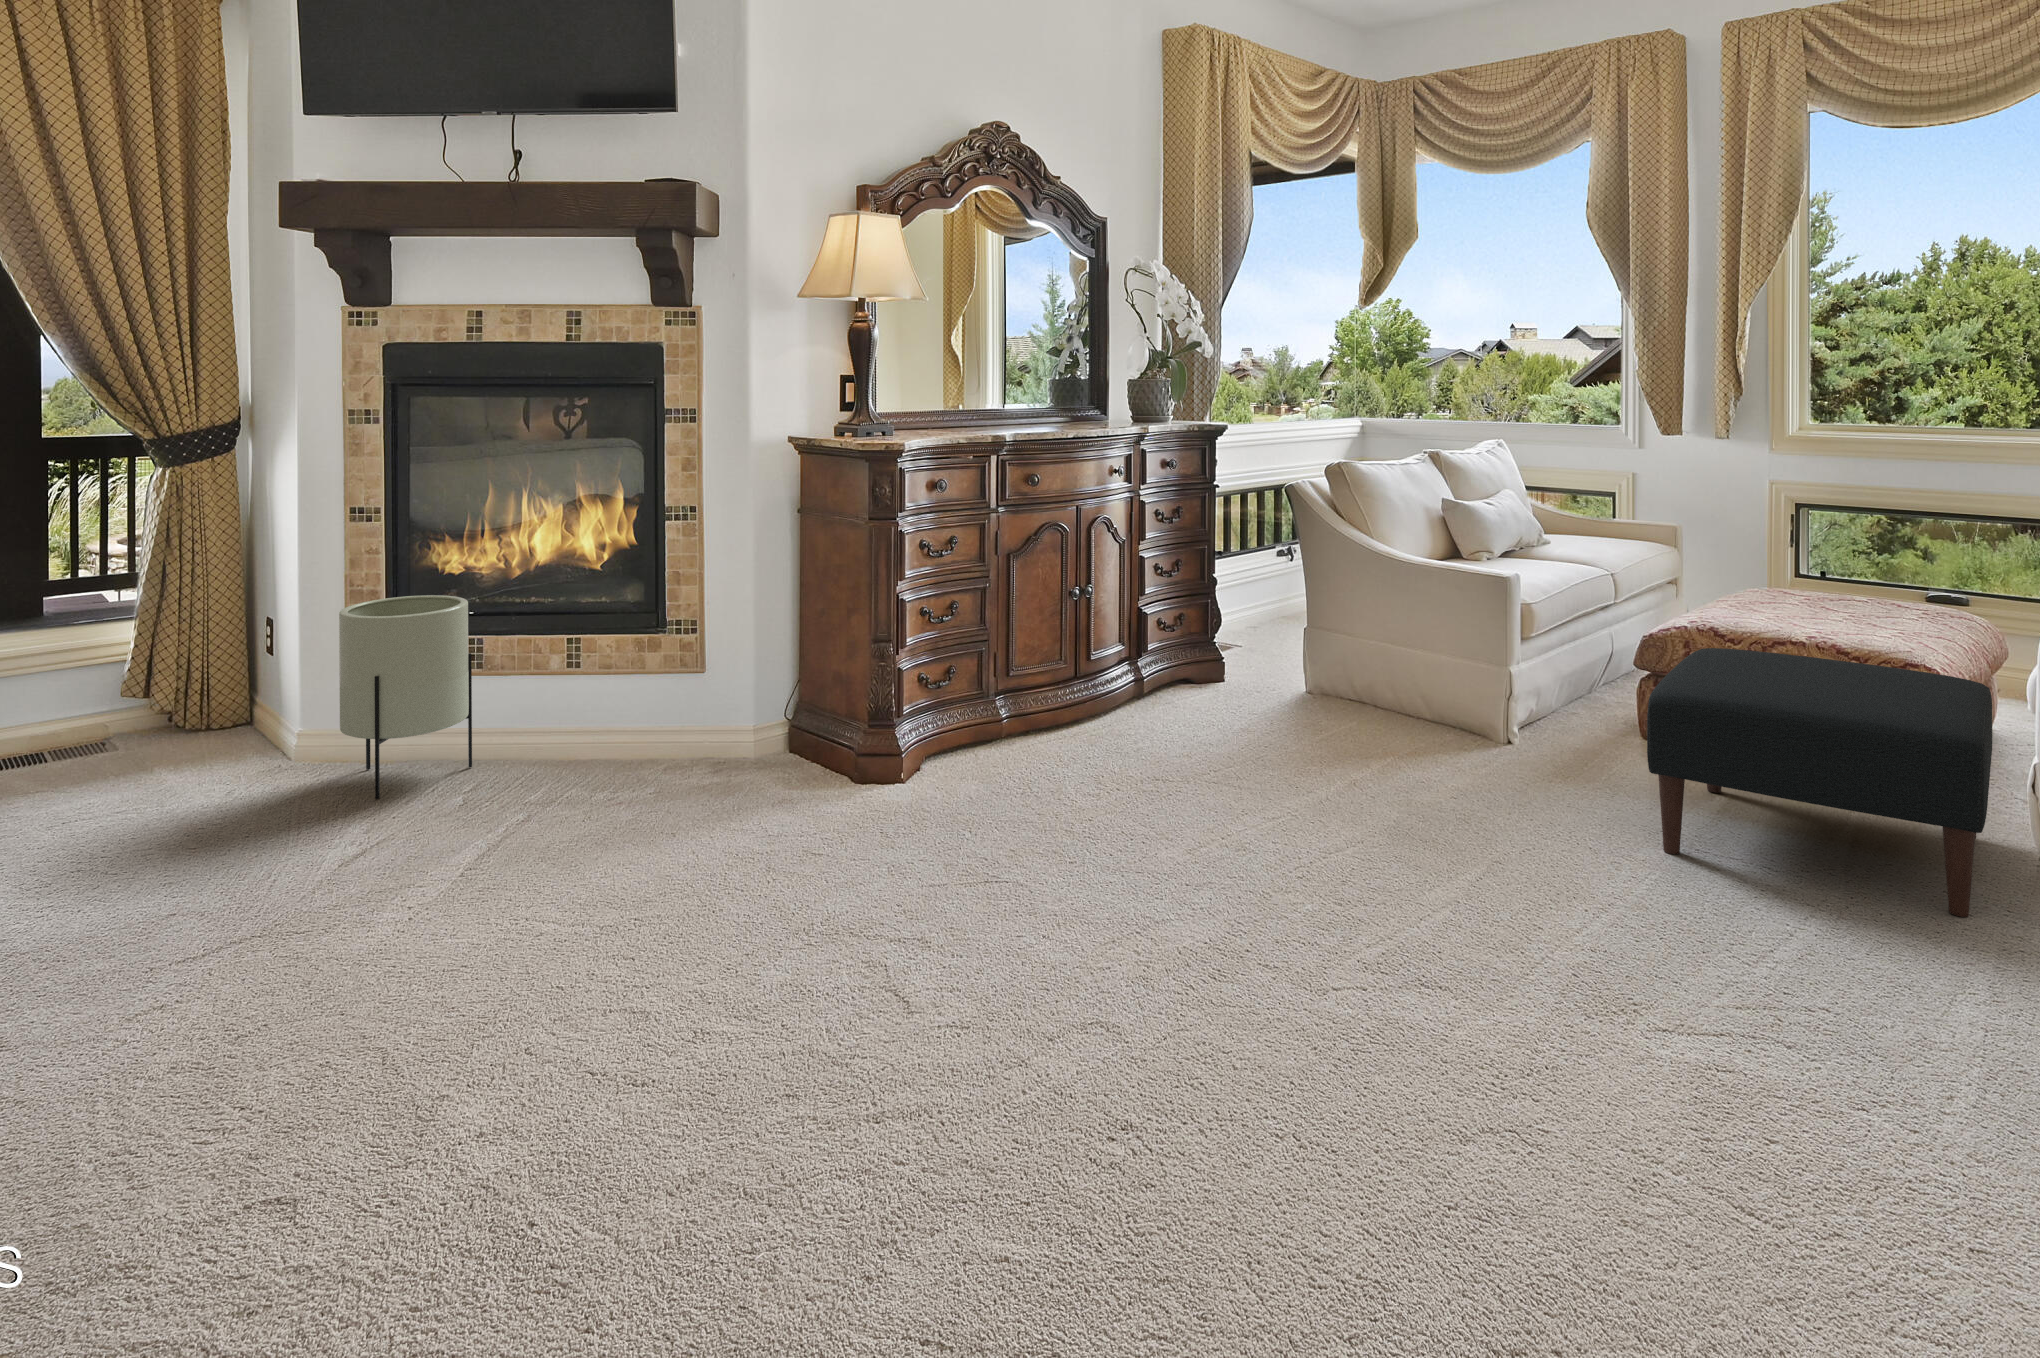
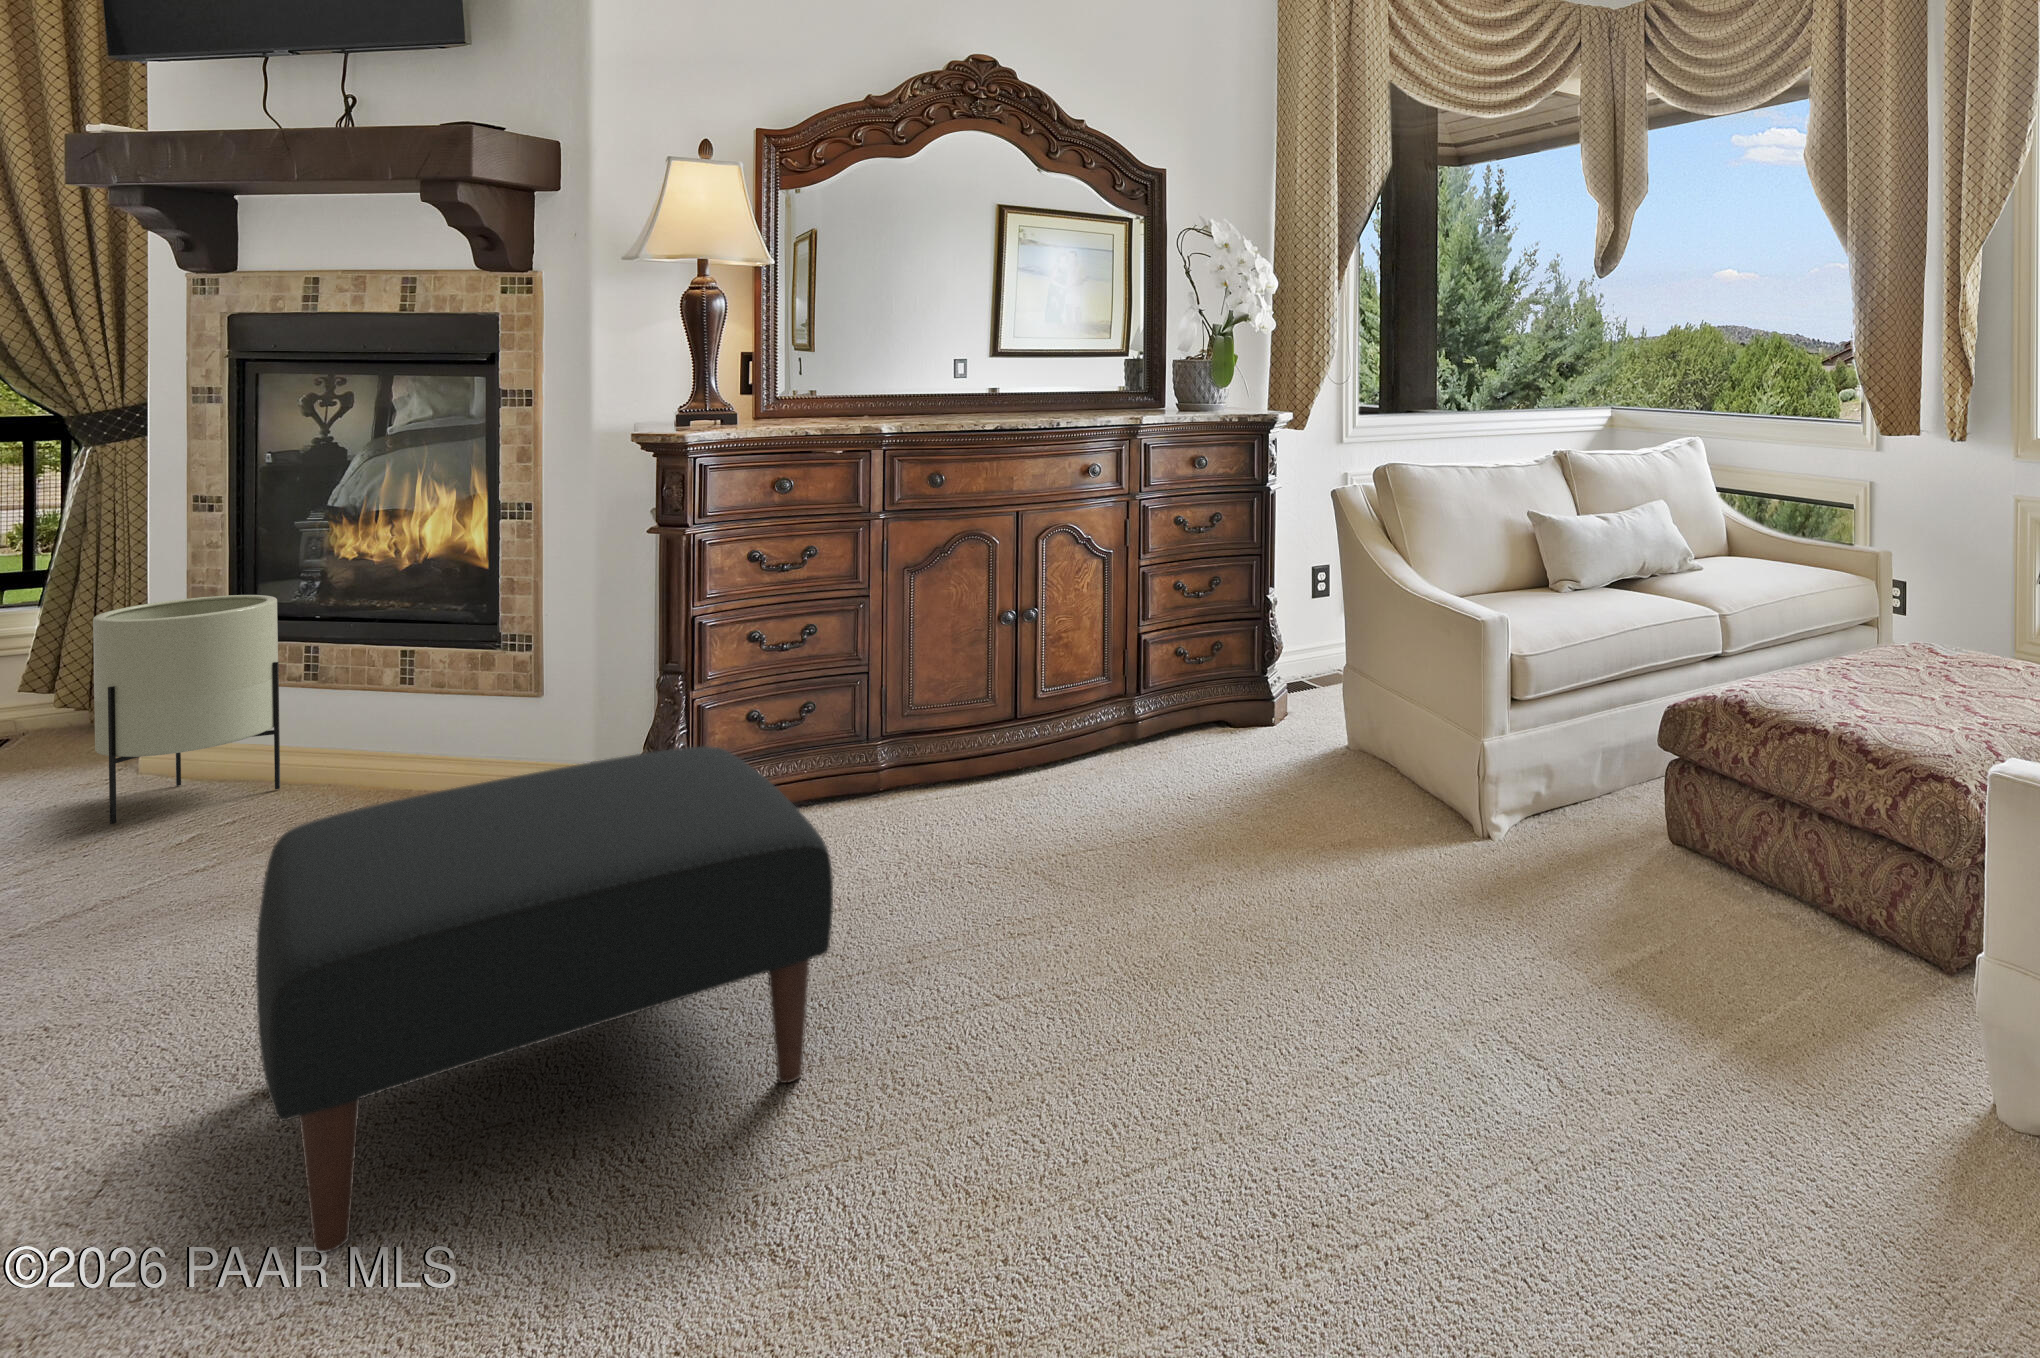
ottoman: present [1647,648,1992,917] -> present [256,746,833,1253]

